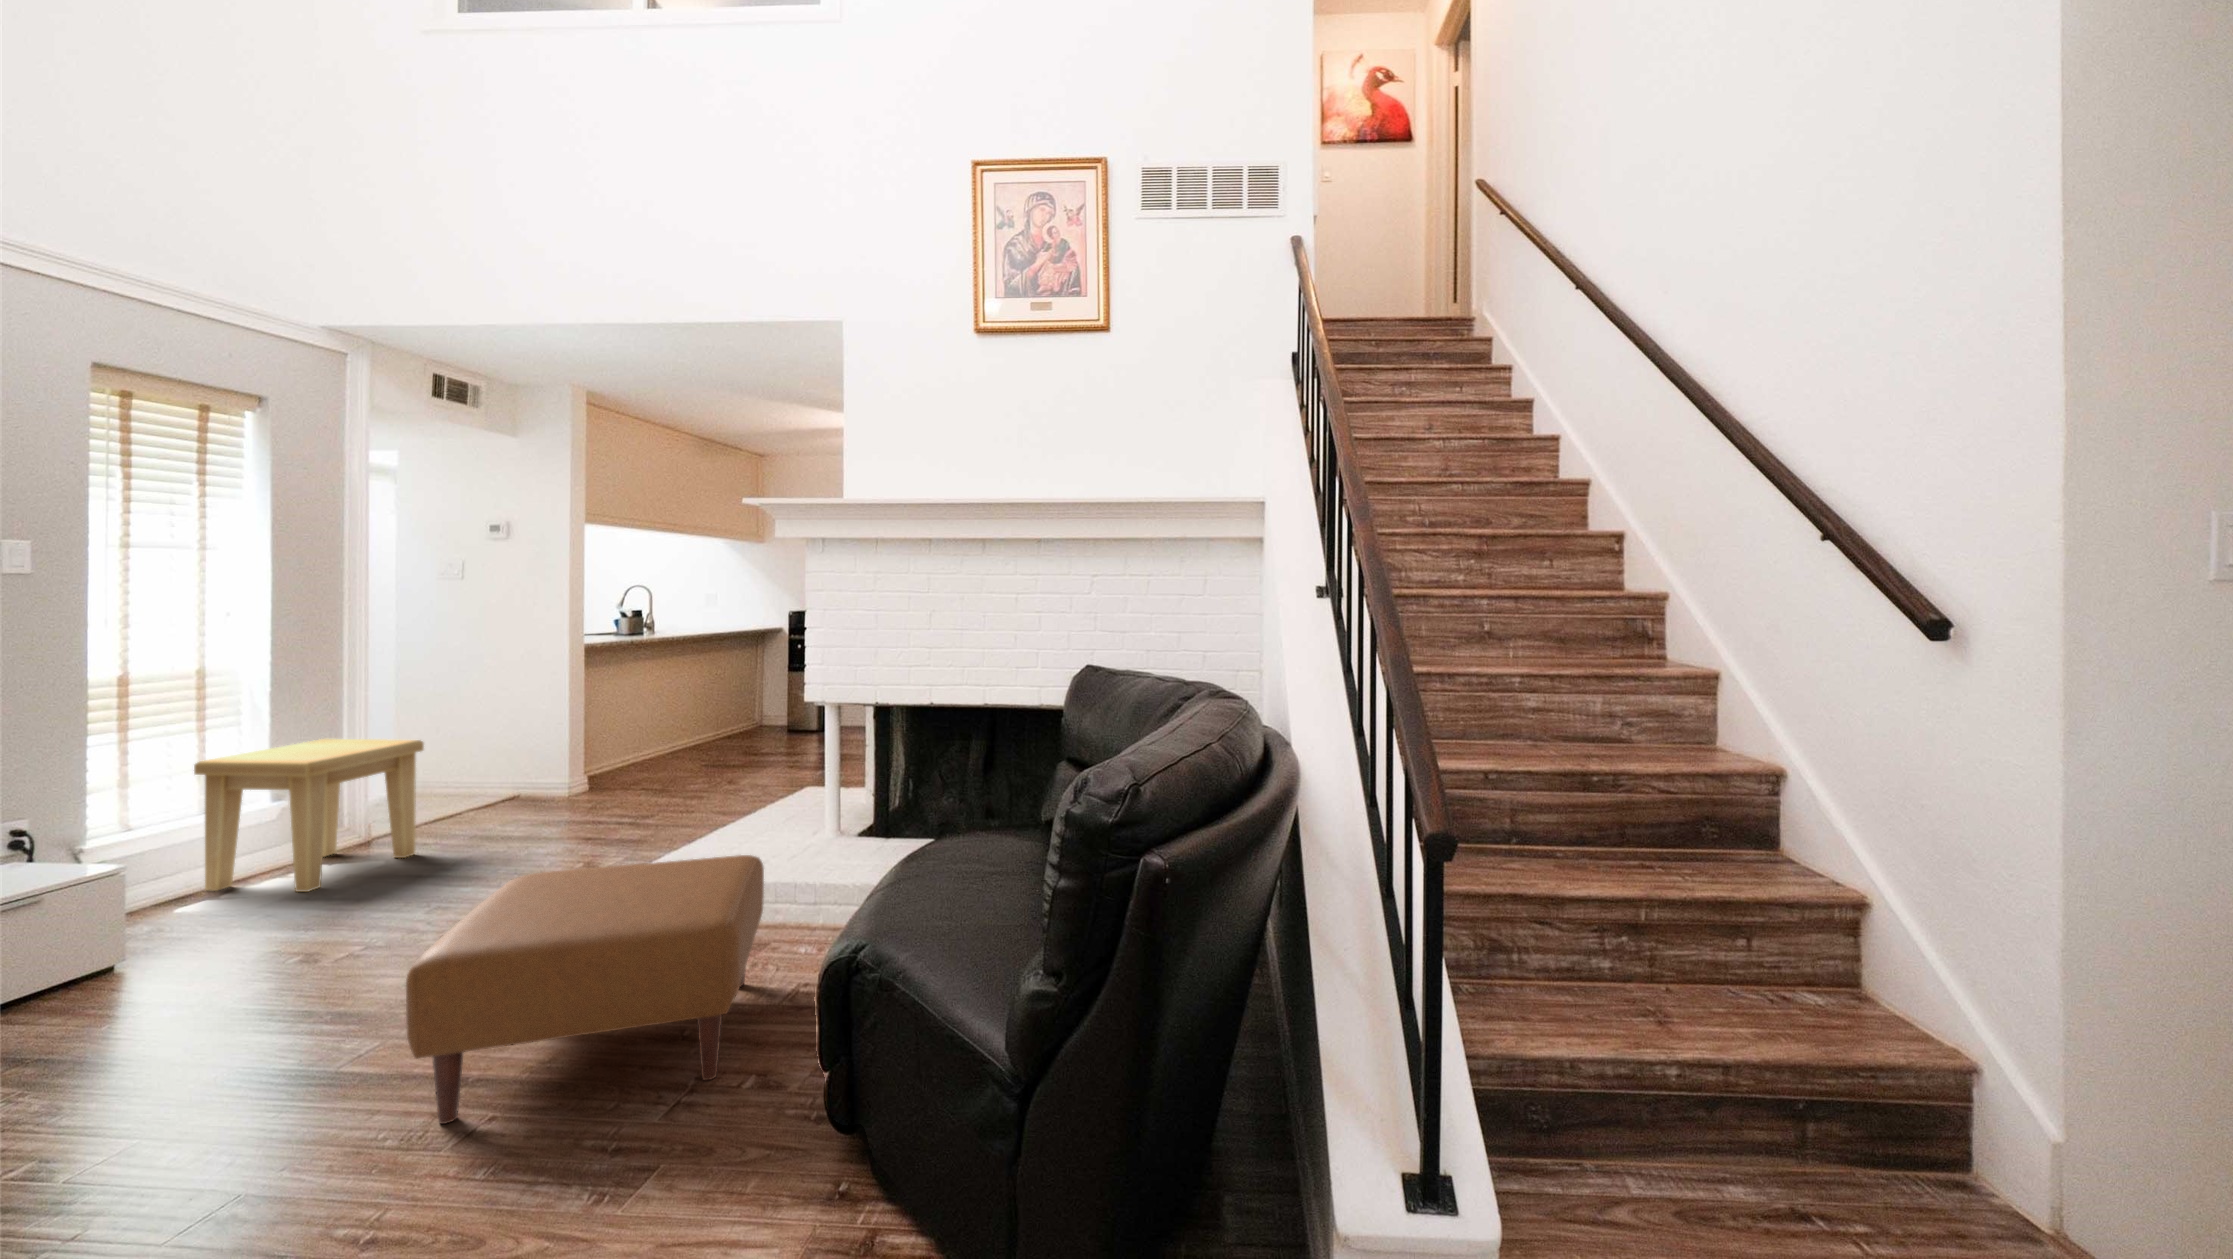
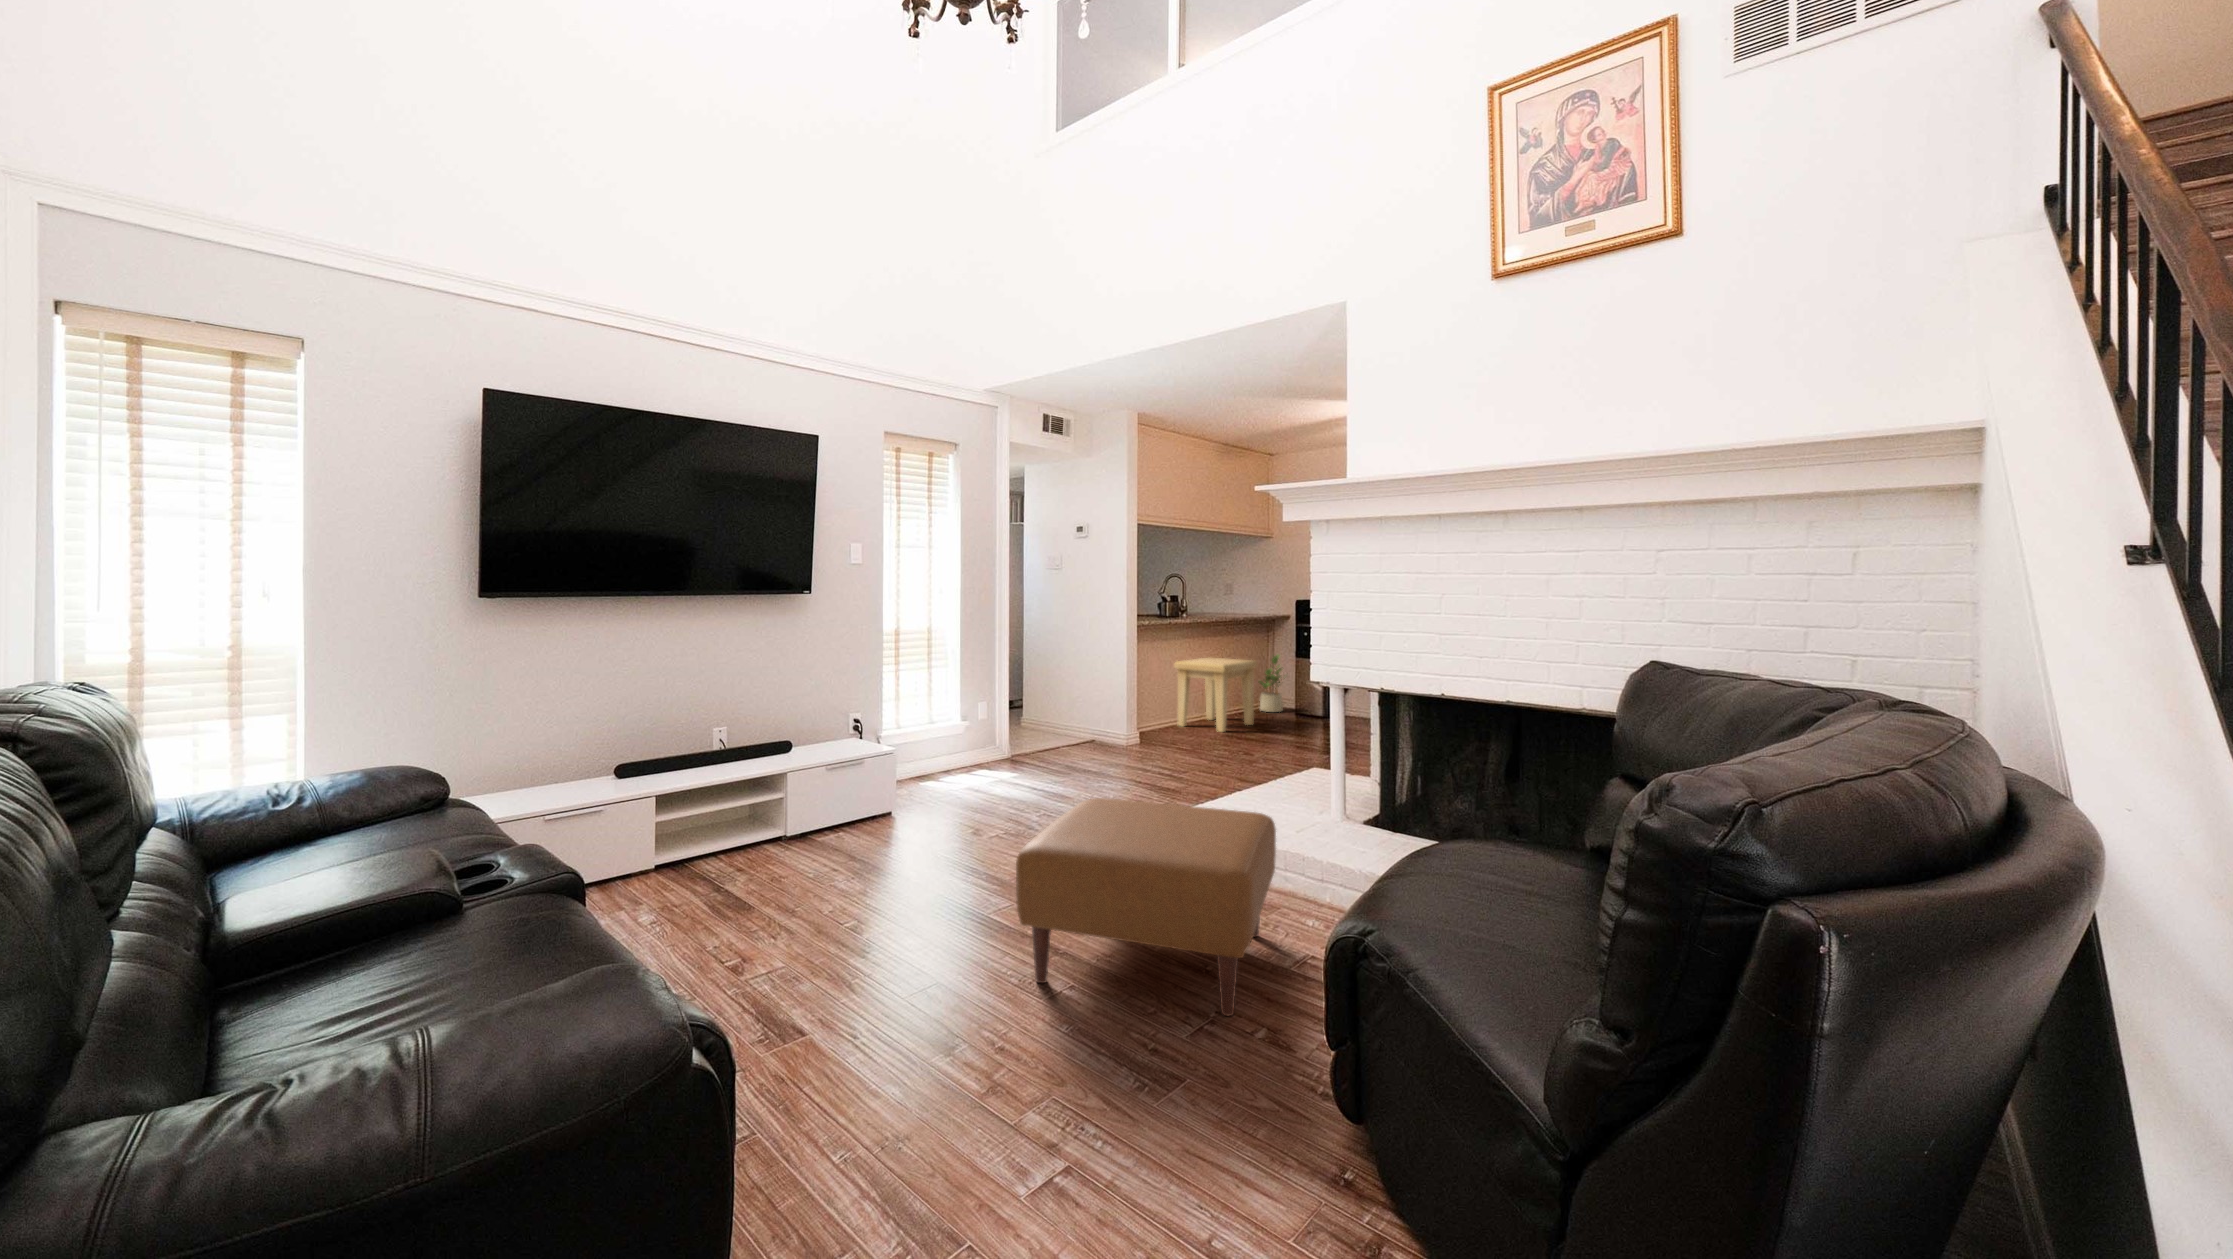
potted plant: none [739,670,775,735] -> present [1259,655,1283,712]
side table: present [194,739,424,892] -> present [1174,657,1257,732]

